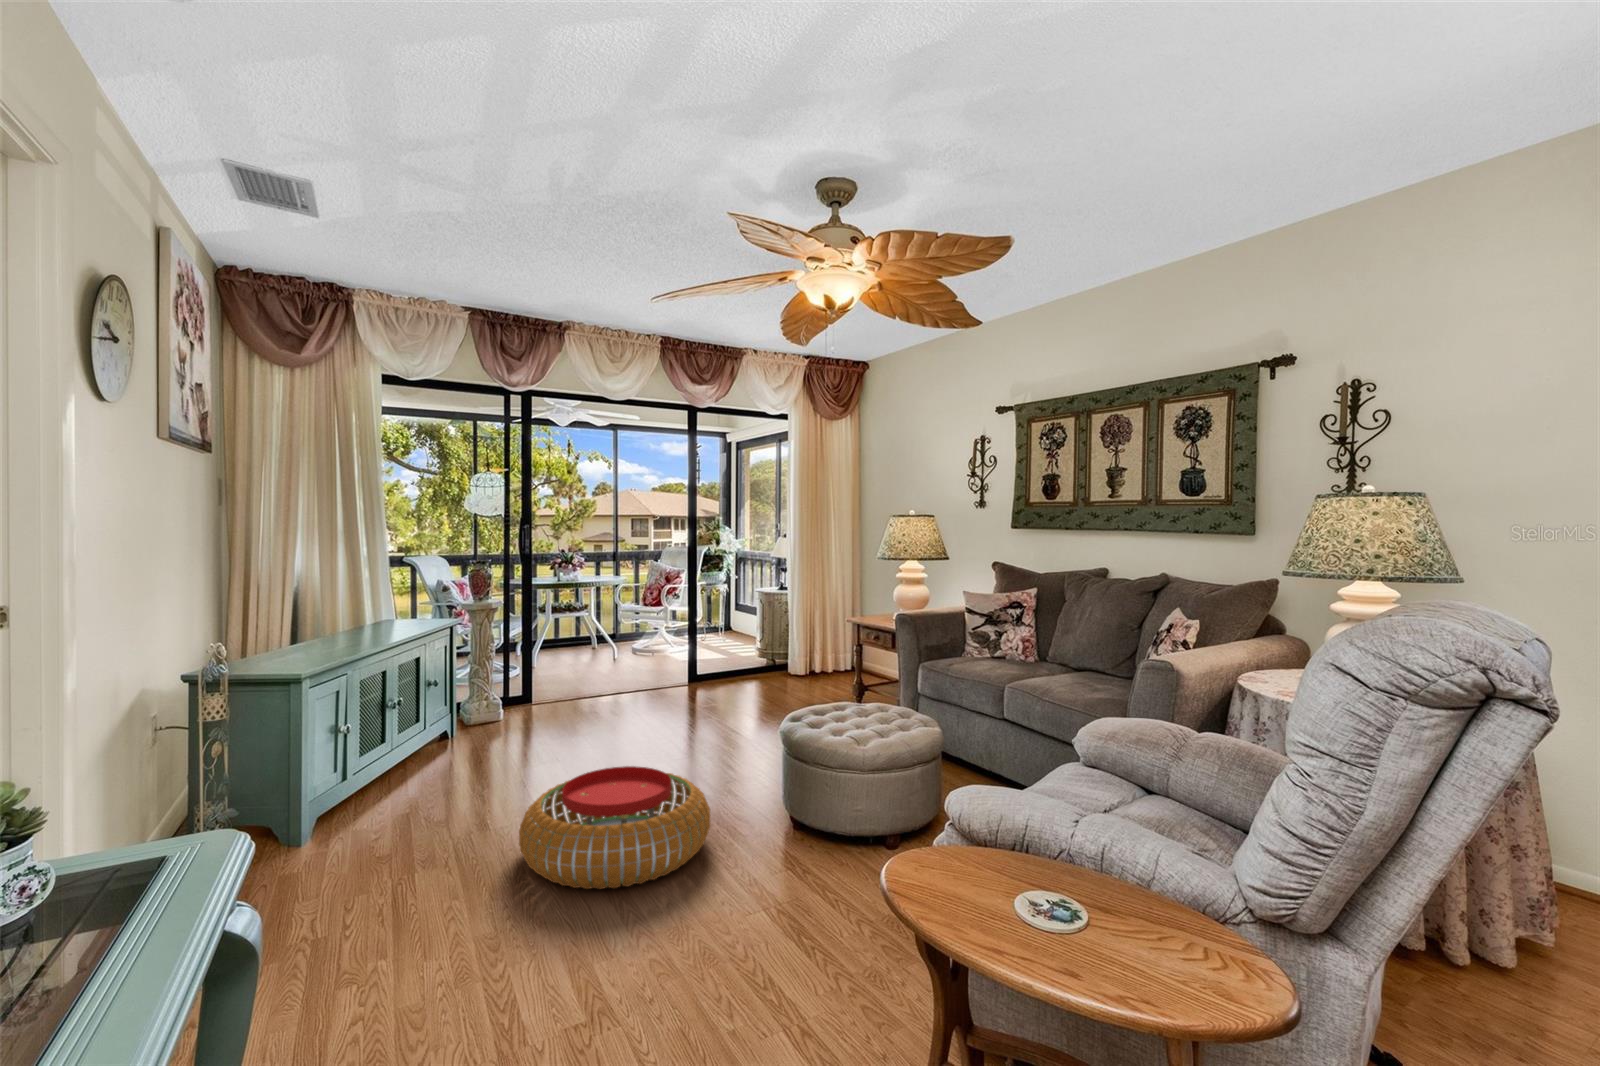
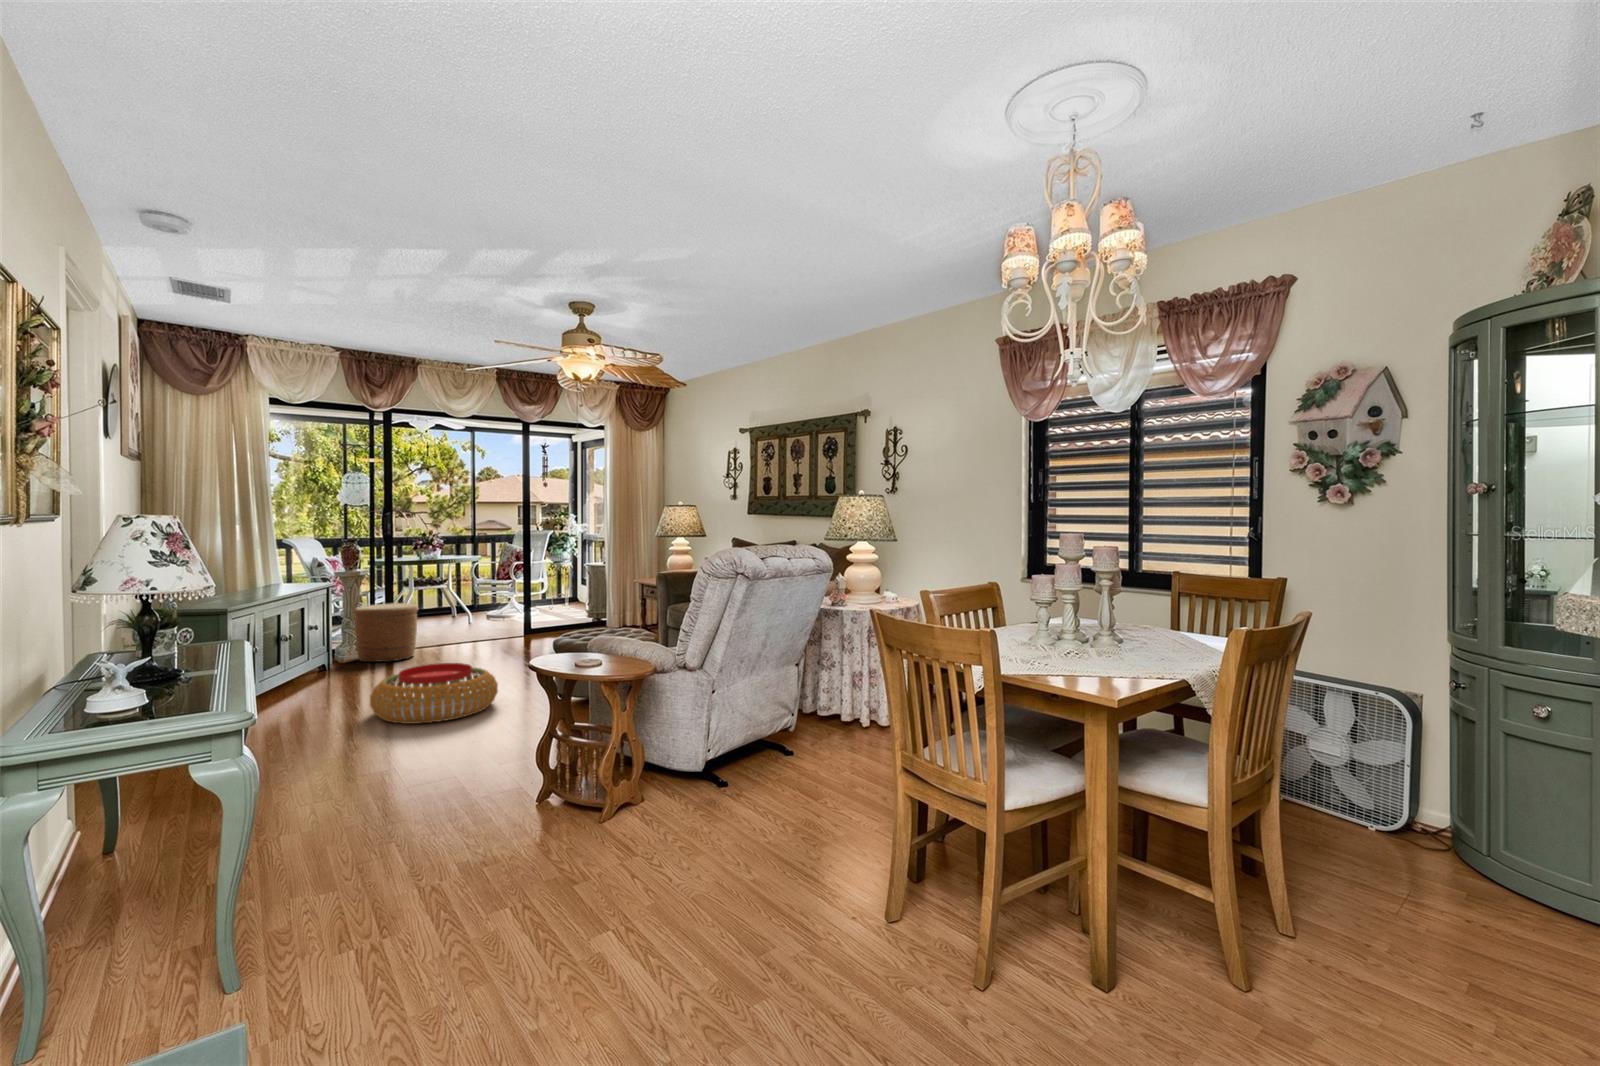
woven basket: none [486,647,566,731] -> present [354,603,418,662]

